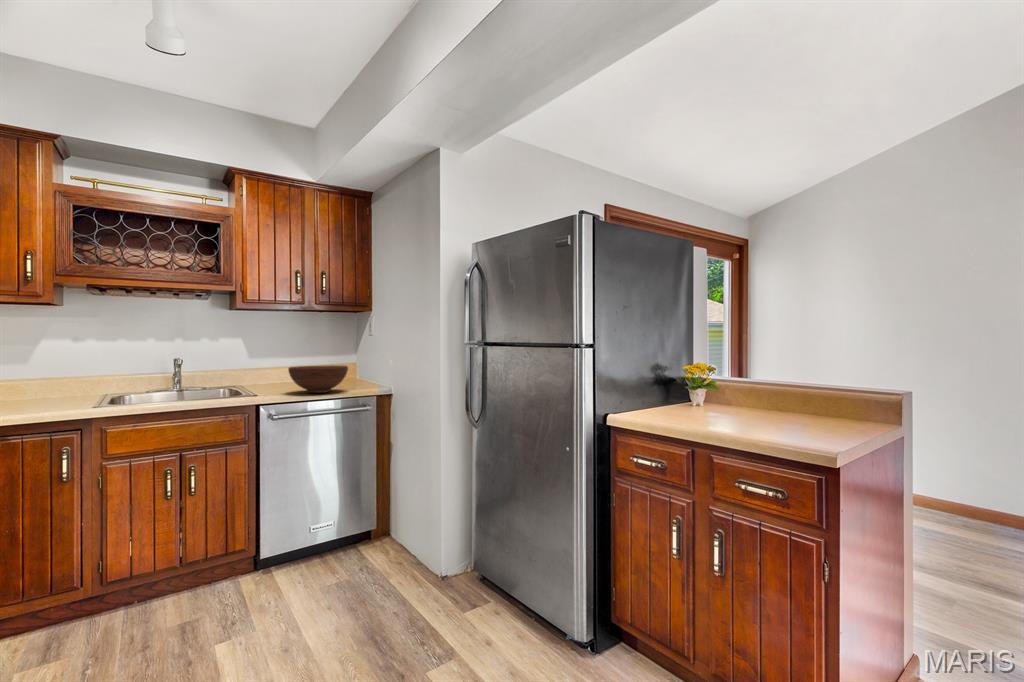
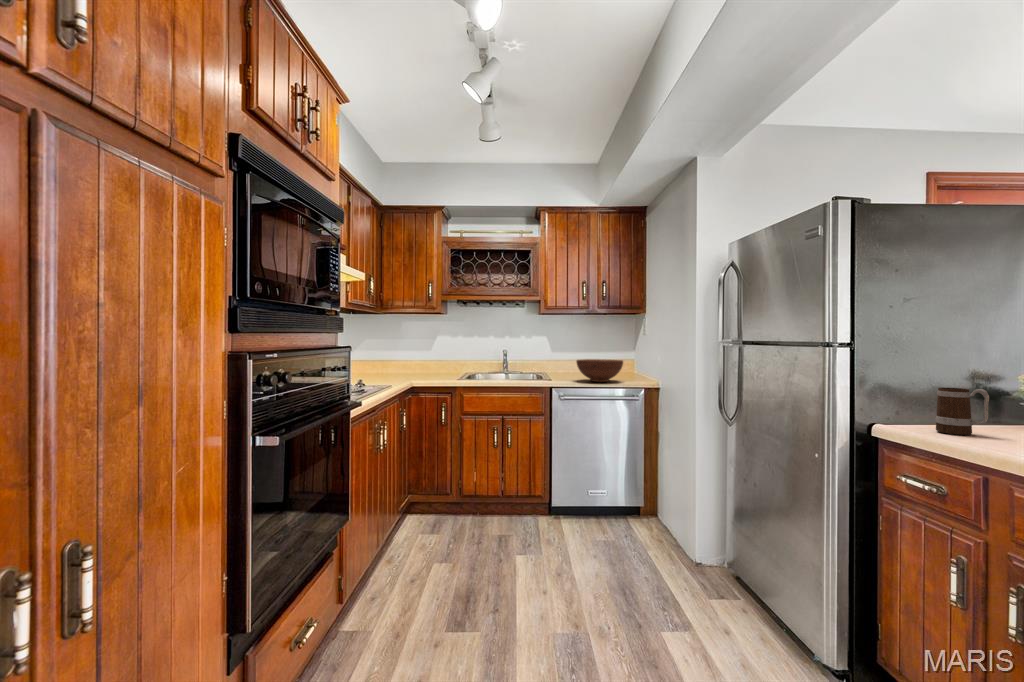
mug: none [648,378,681,416] -> present [935,388,989,435]

